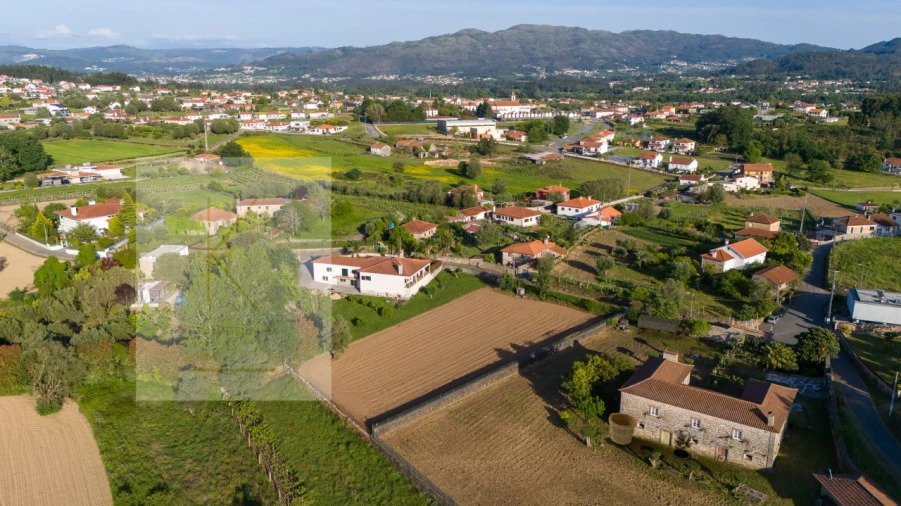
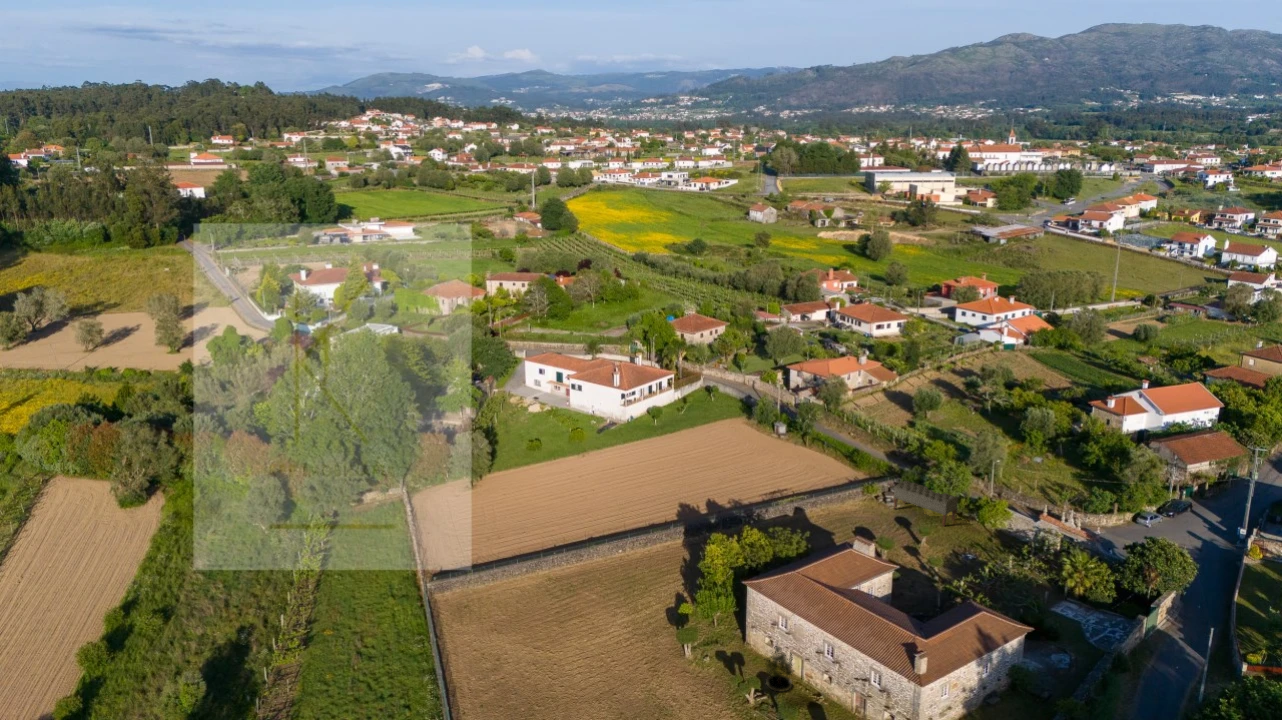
wooden bucket: present [609,413,637,445] -> none [696,606,735,654]

